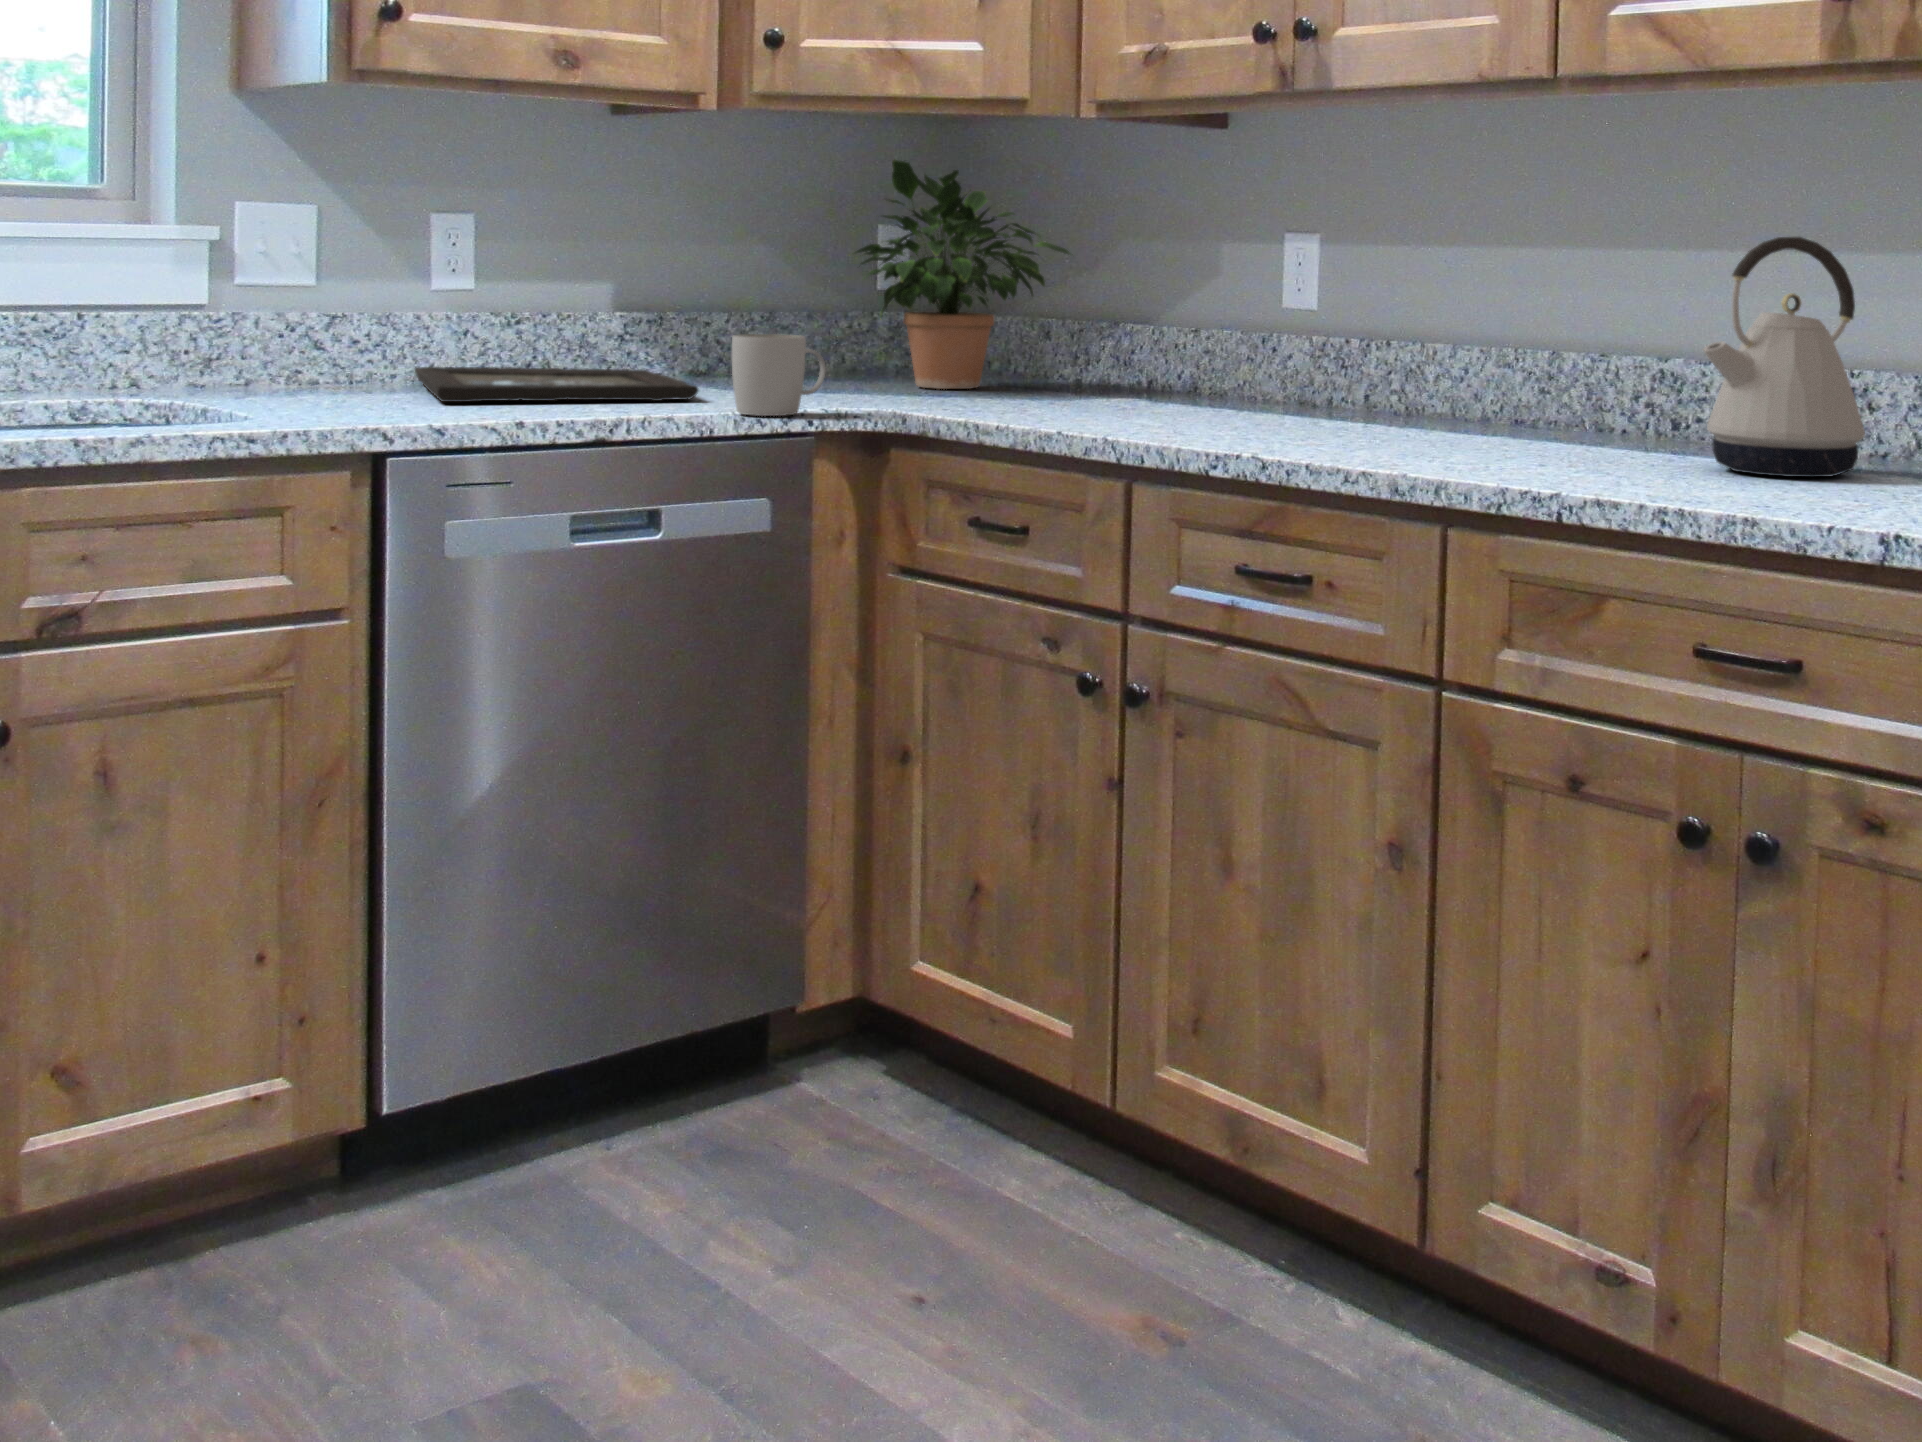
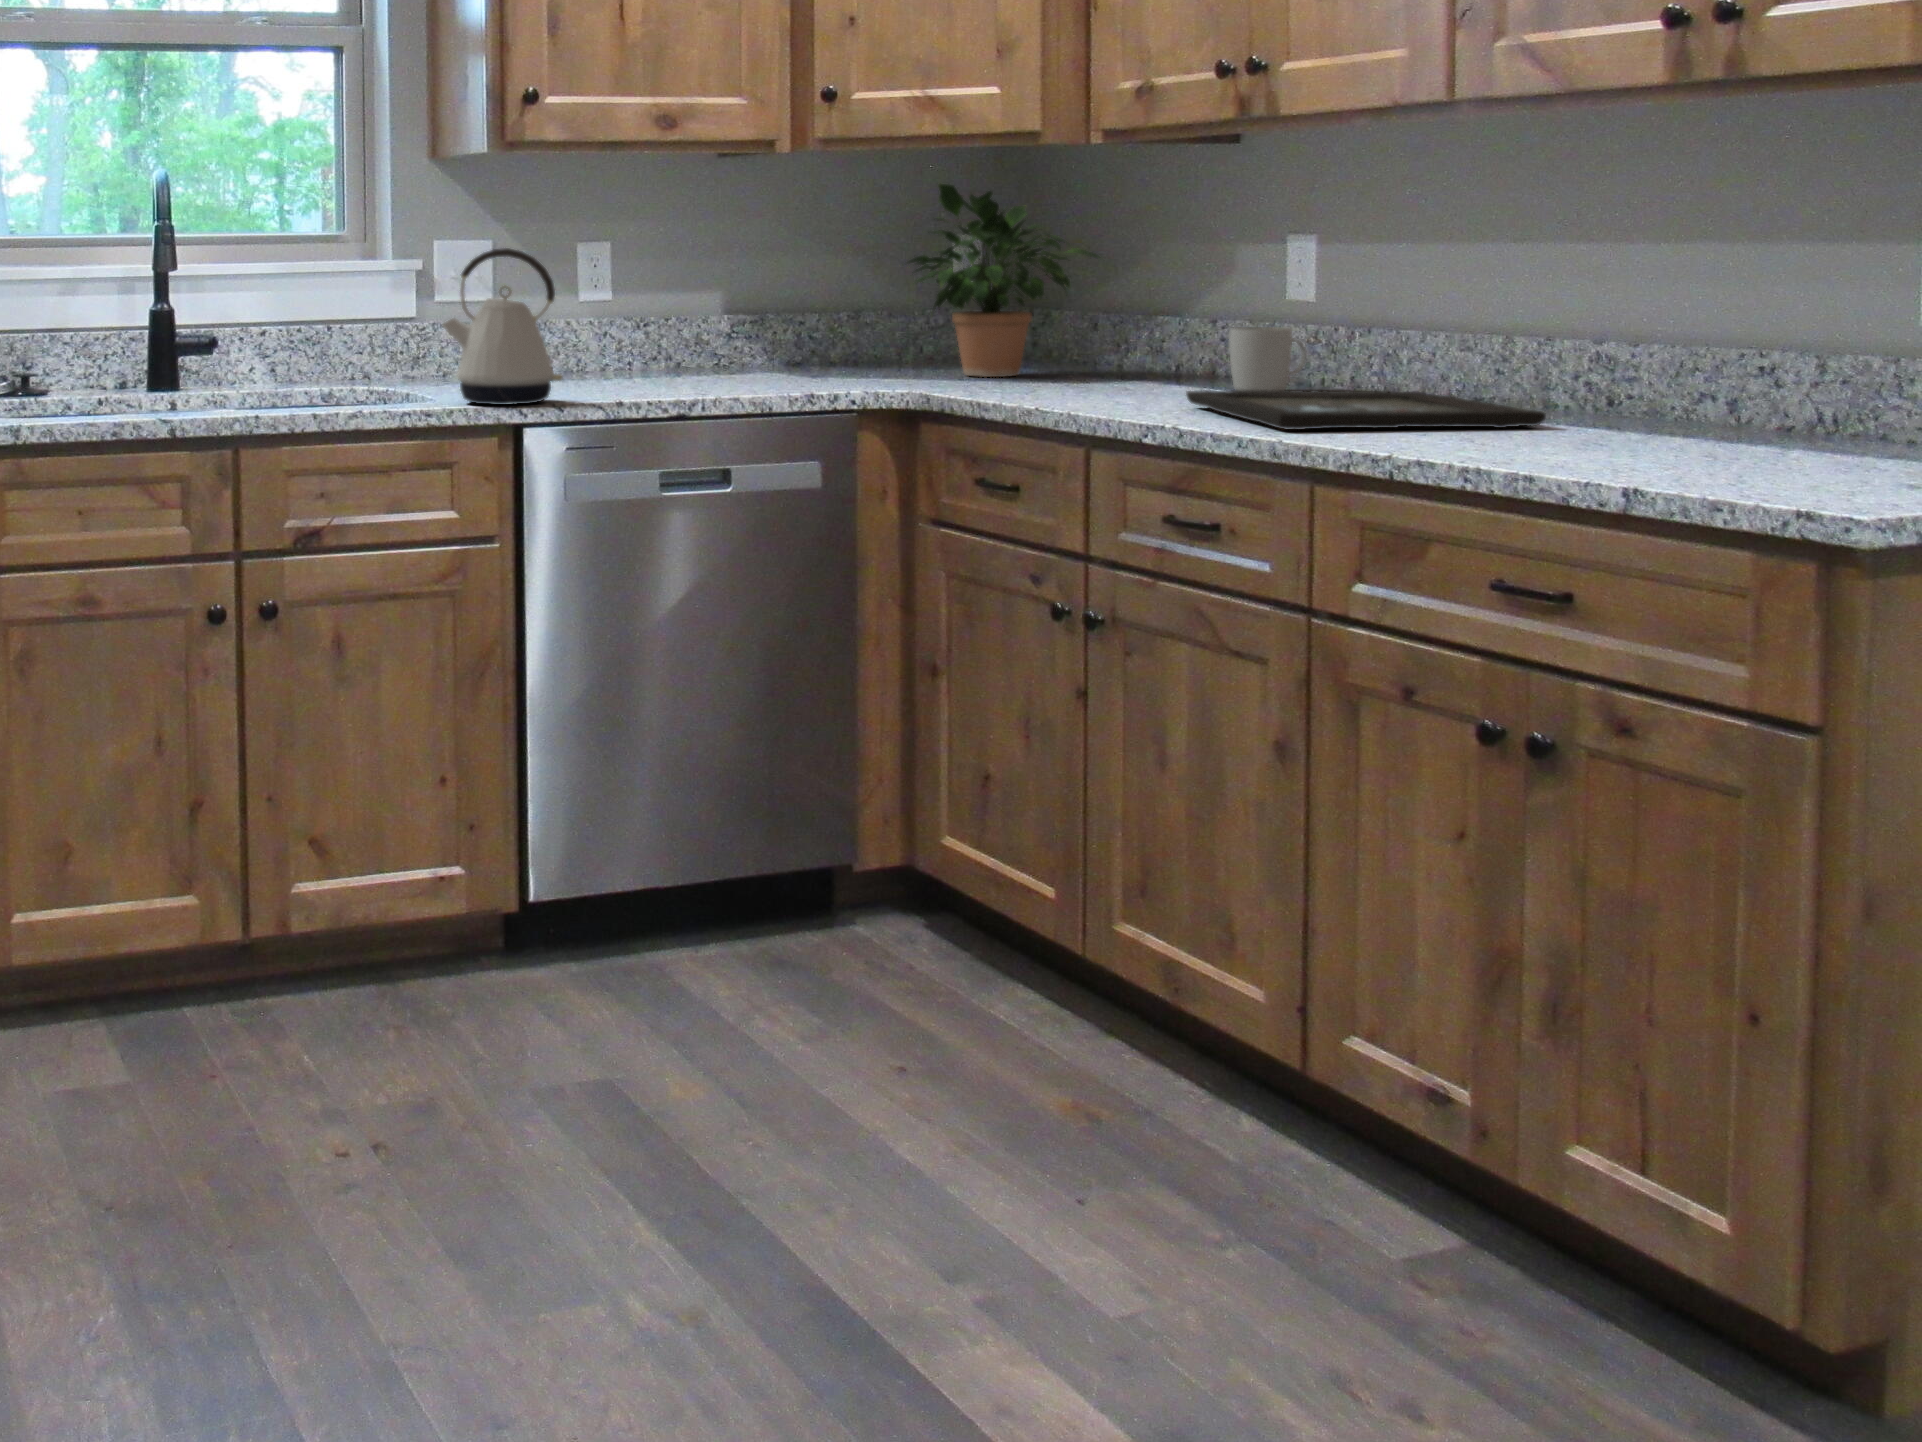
kettle: present [1703,237,1865,477] -> present [442,248,563,405]
mug: present [732,334,826,416] -> present [1229,327,1307,391]
tray: present [415,367,699,402] -> present [1186,390,1546,430]

